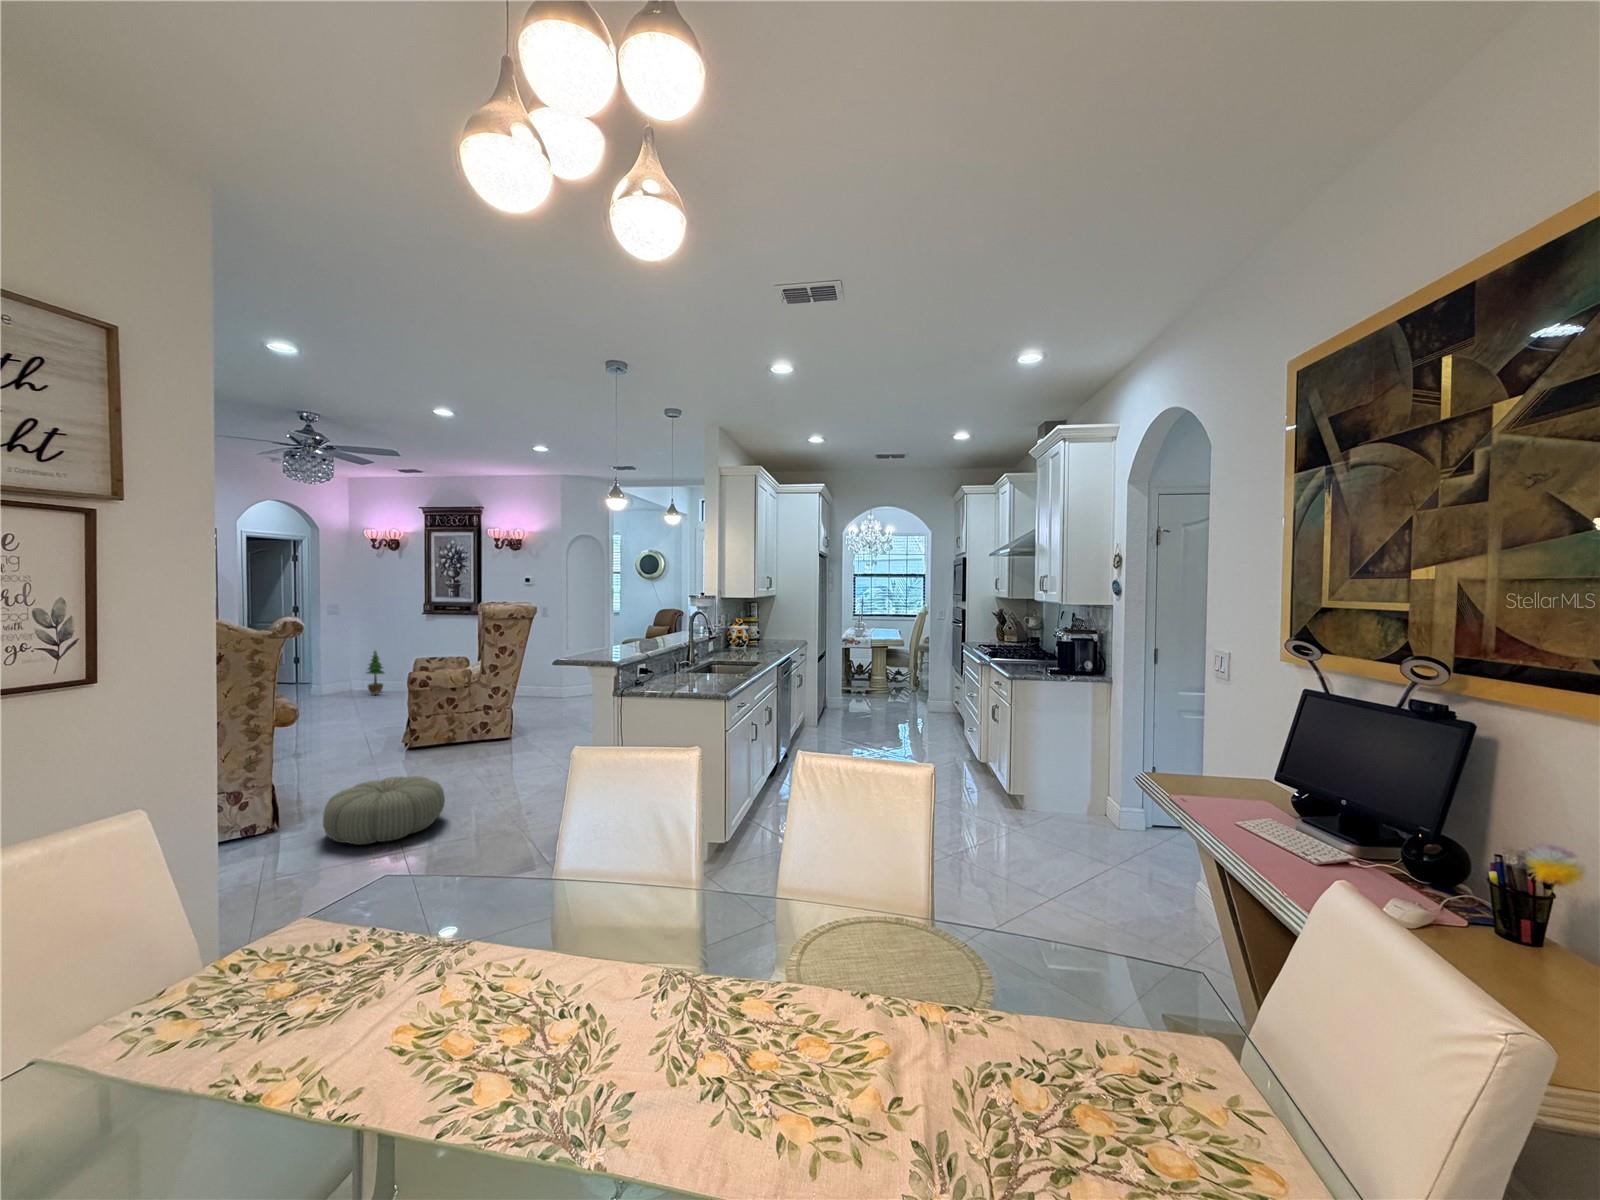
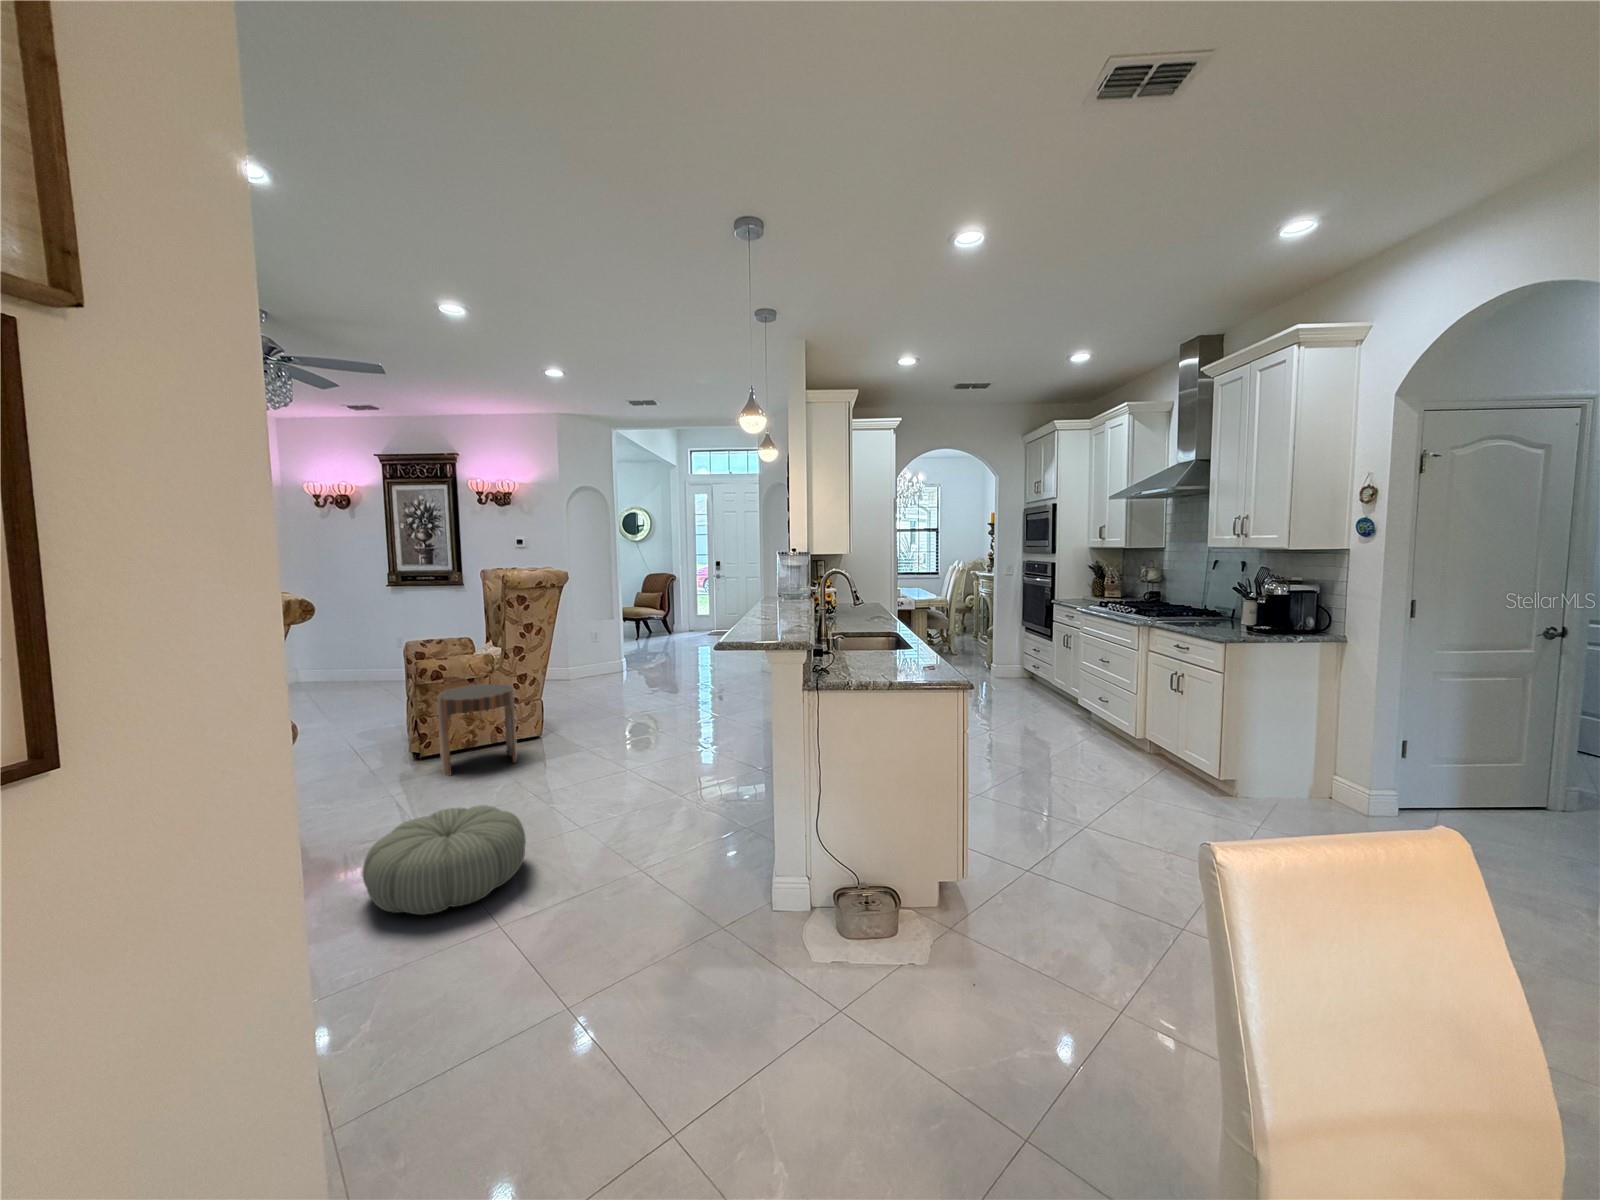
potted tree: present [367,651,384,695] -> none [318,632,344,688]
side table: none [422,693,483,762] -> present [437,684,517,776]

